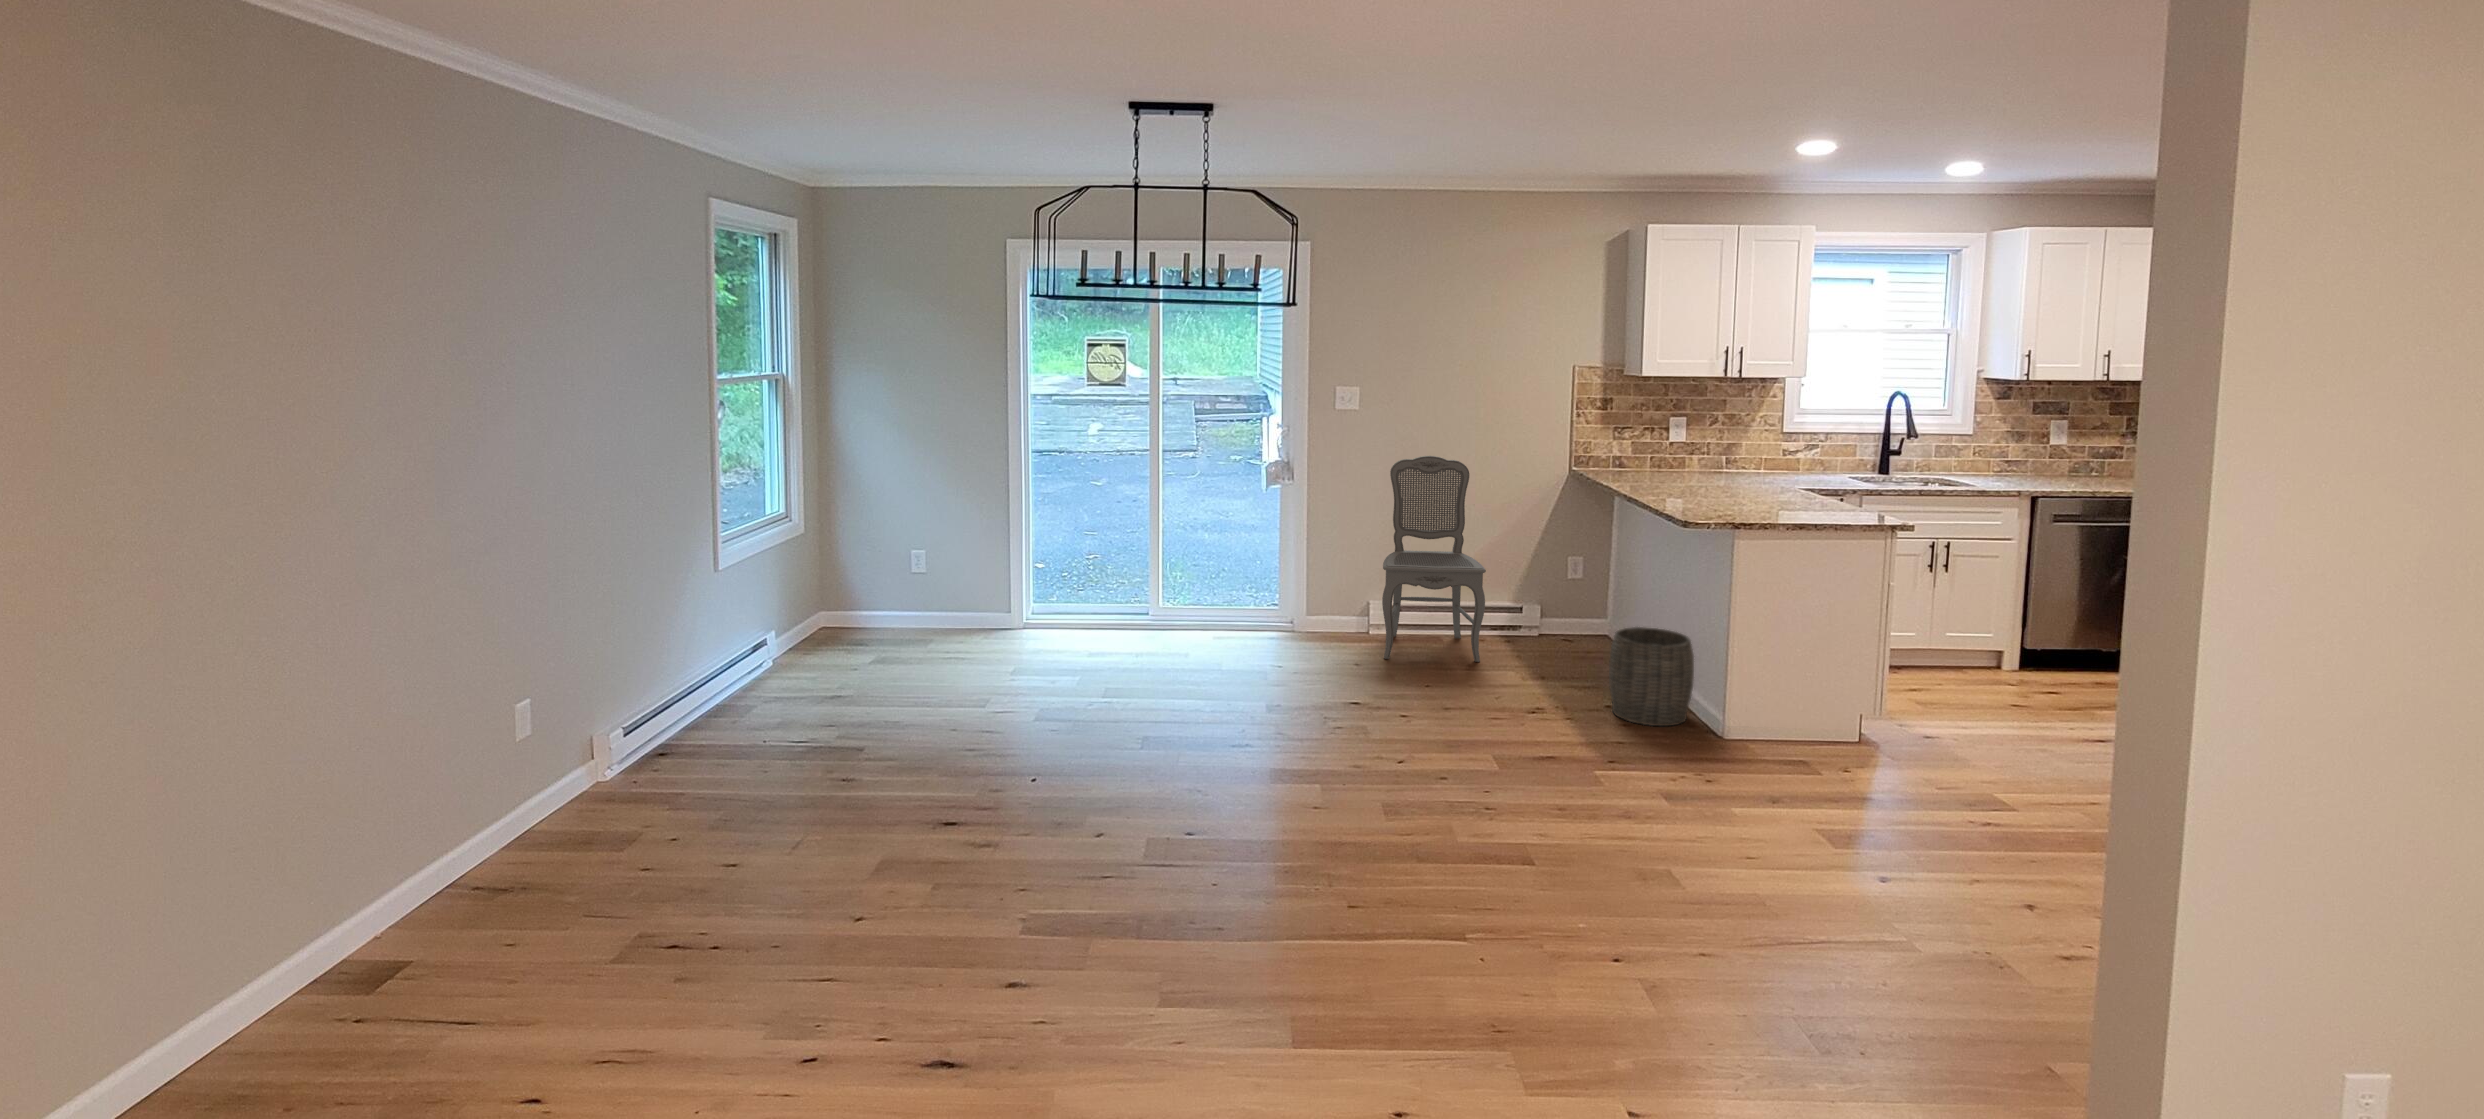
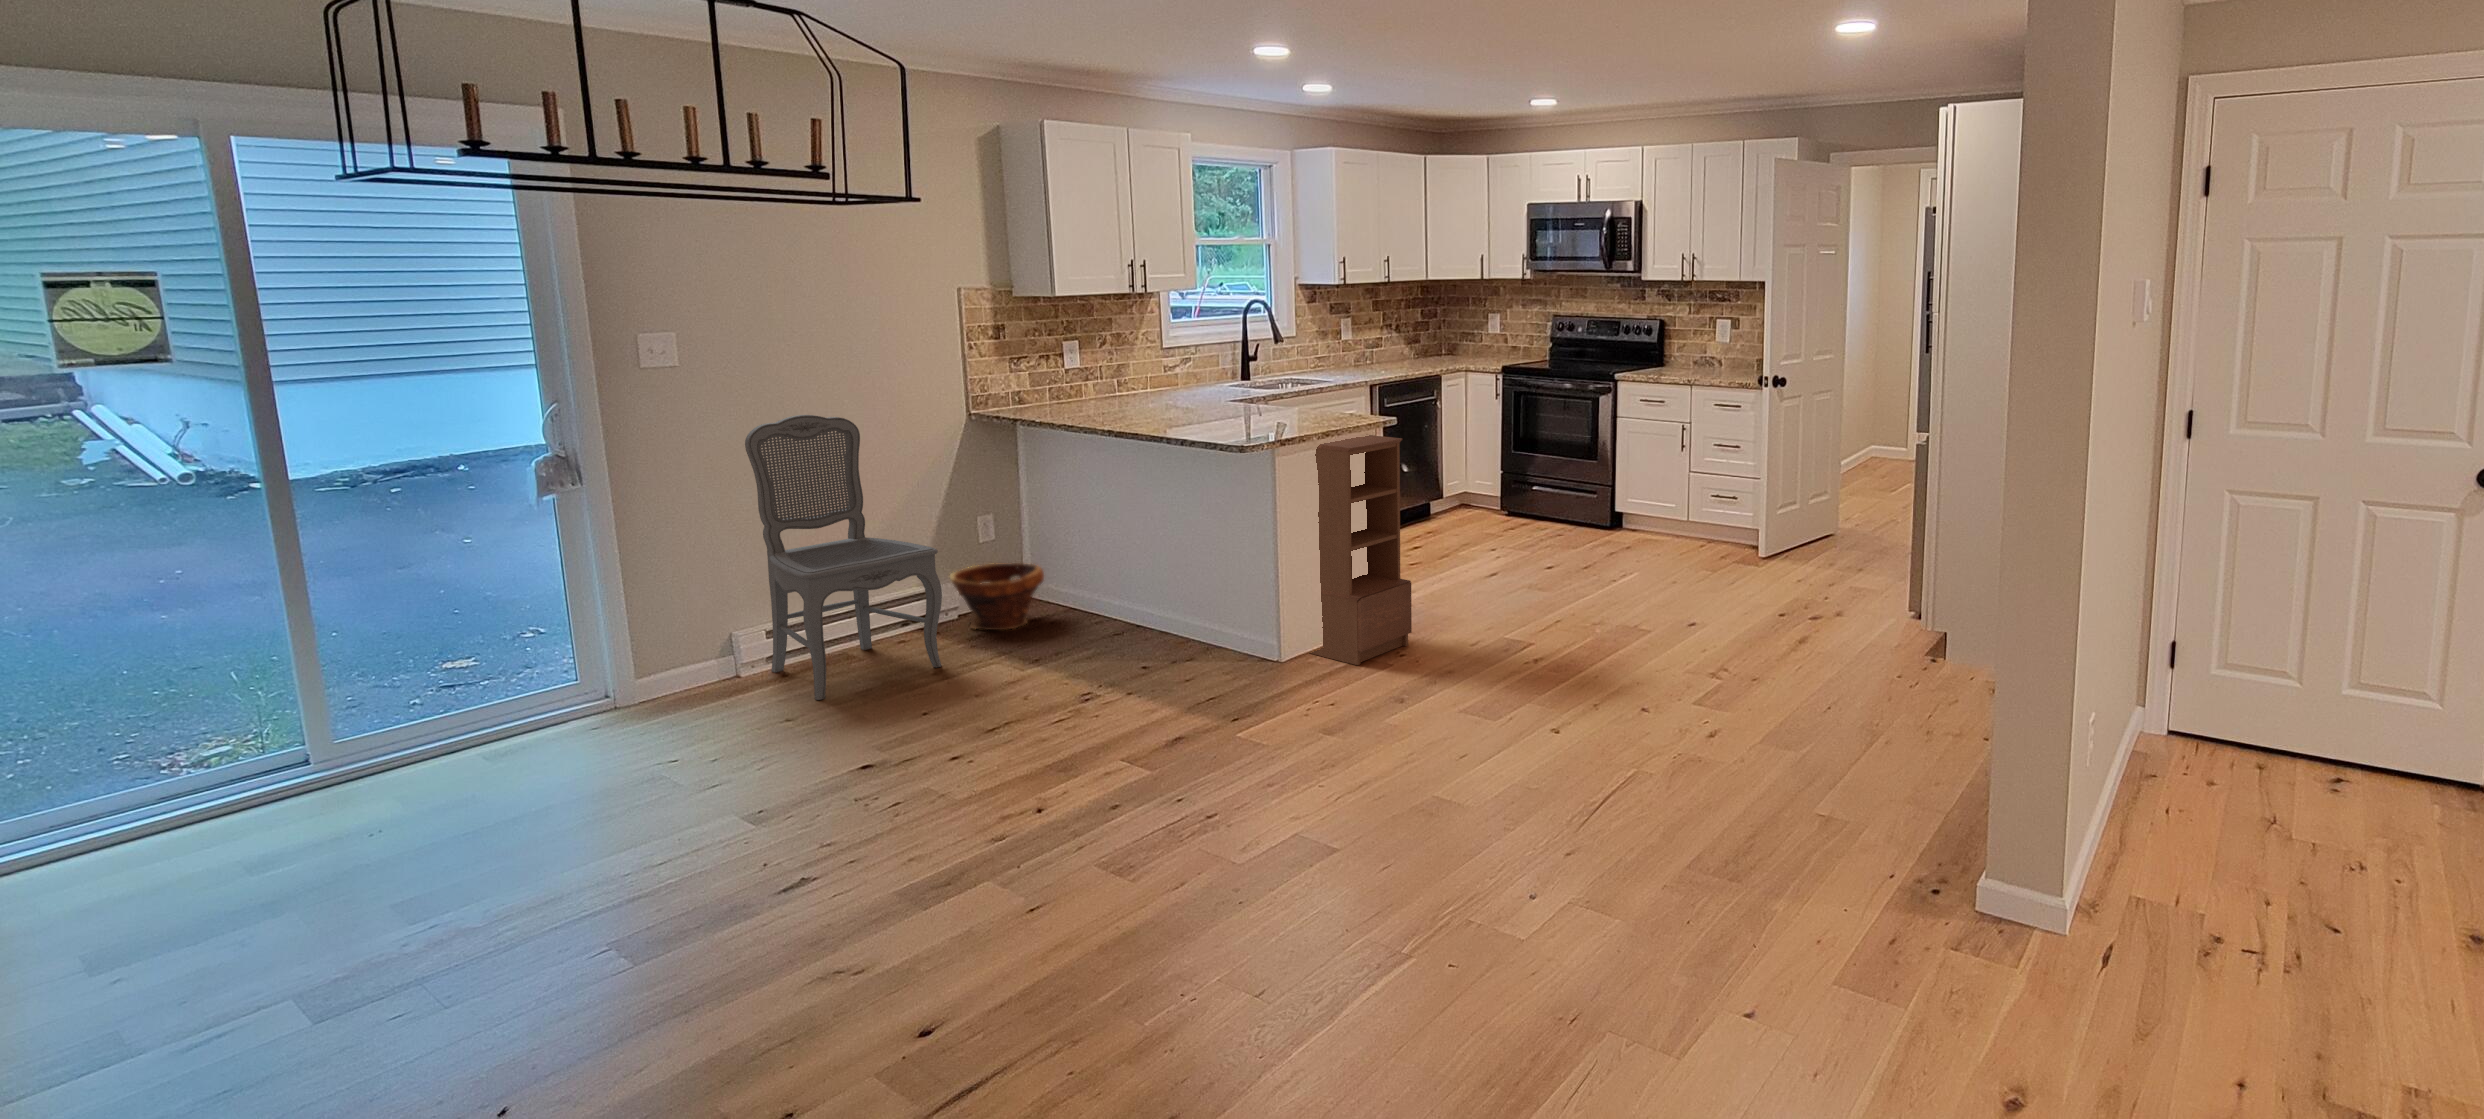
bookcase: none [1755,531,1879,770] -> present [1310,435,1412,665]
planter: none [1525,595,1599,653] -> present [950,563,1044,630]
woven basket: present [1609,627,1694,726] -> none [1145,566,1235,672]

